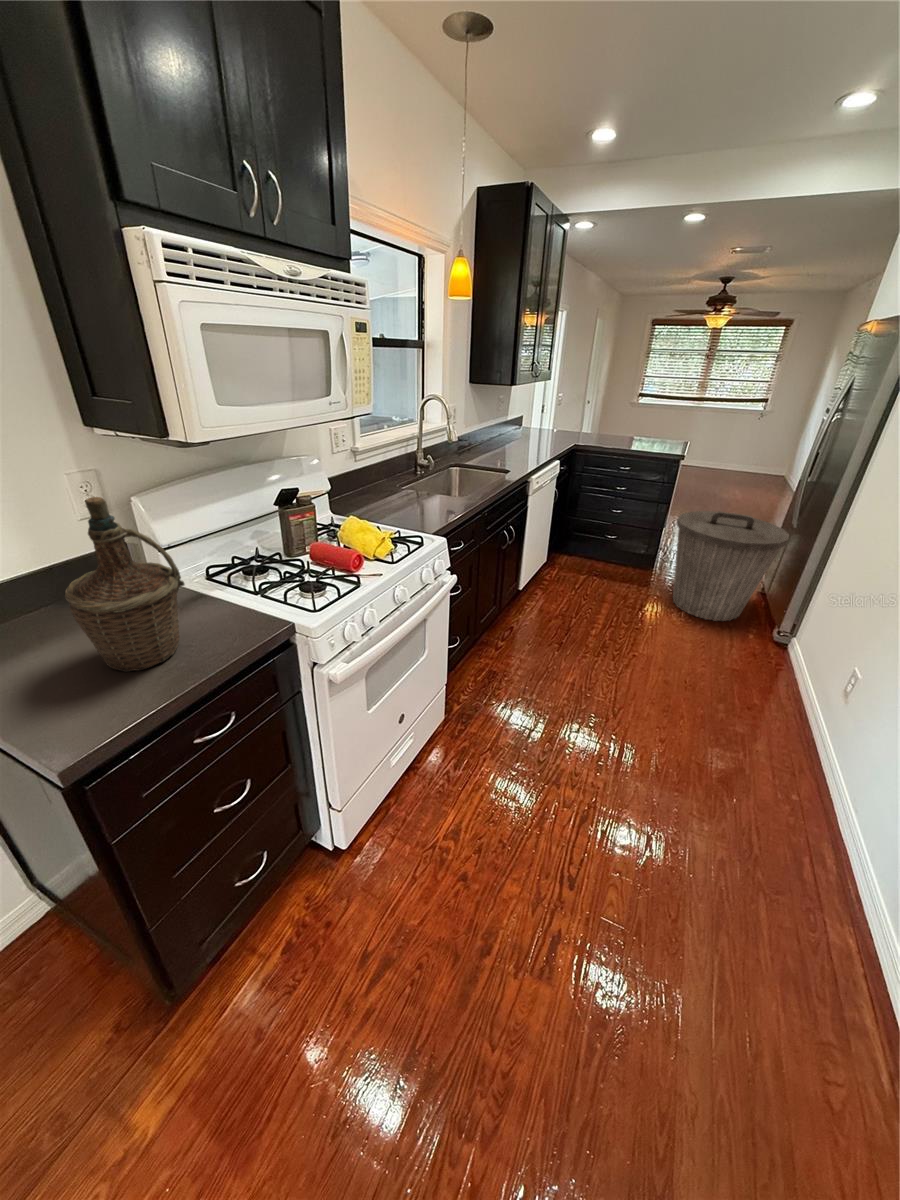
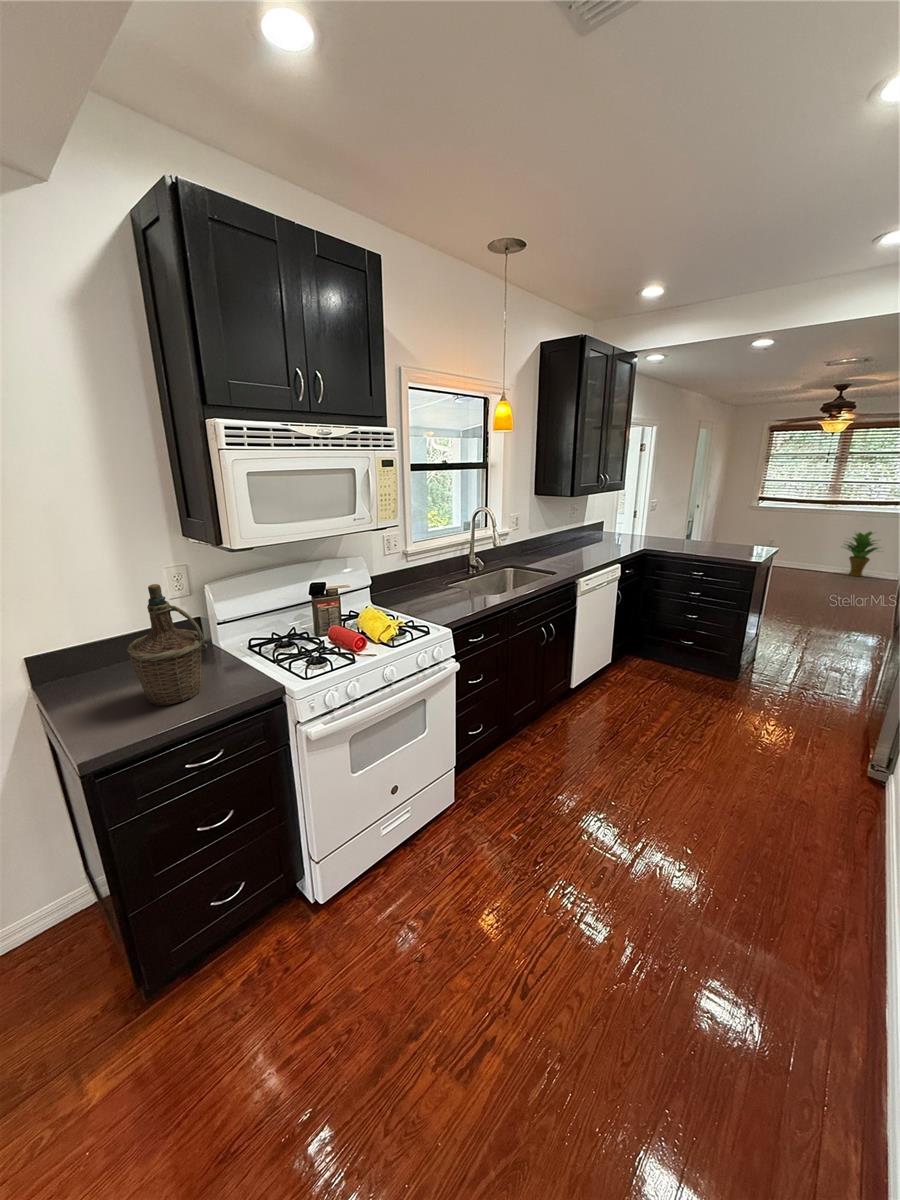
potted plant: none [704,426,737,469] -> present [844,532,878,576]
trash can: present [673,511,789,621] -> none [746,620,883,747]

